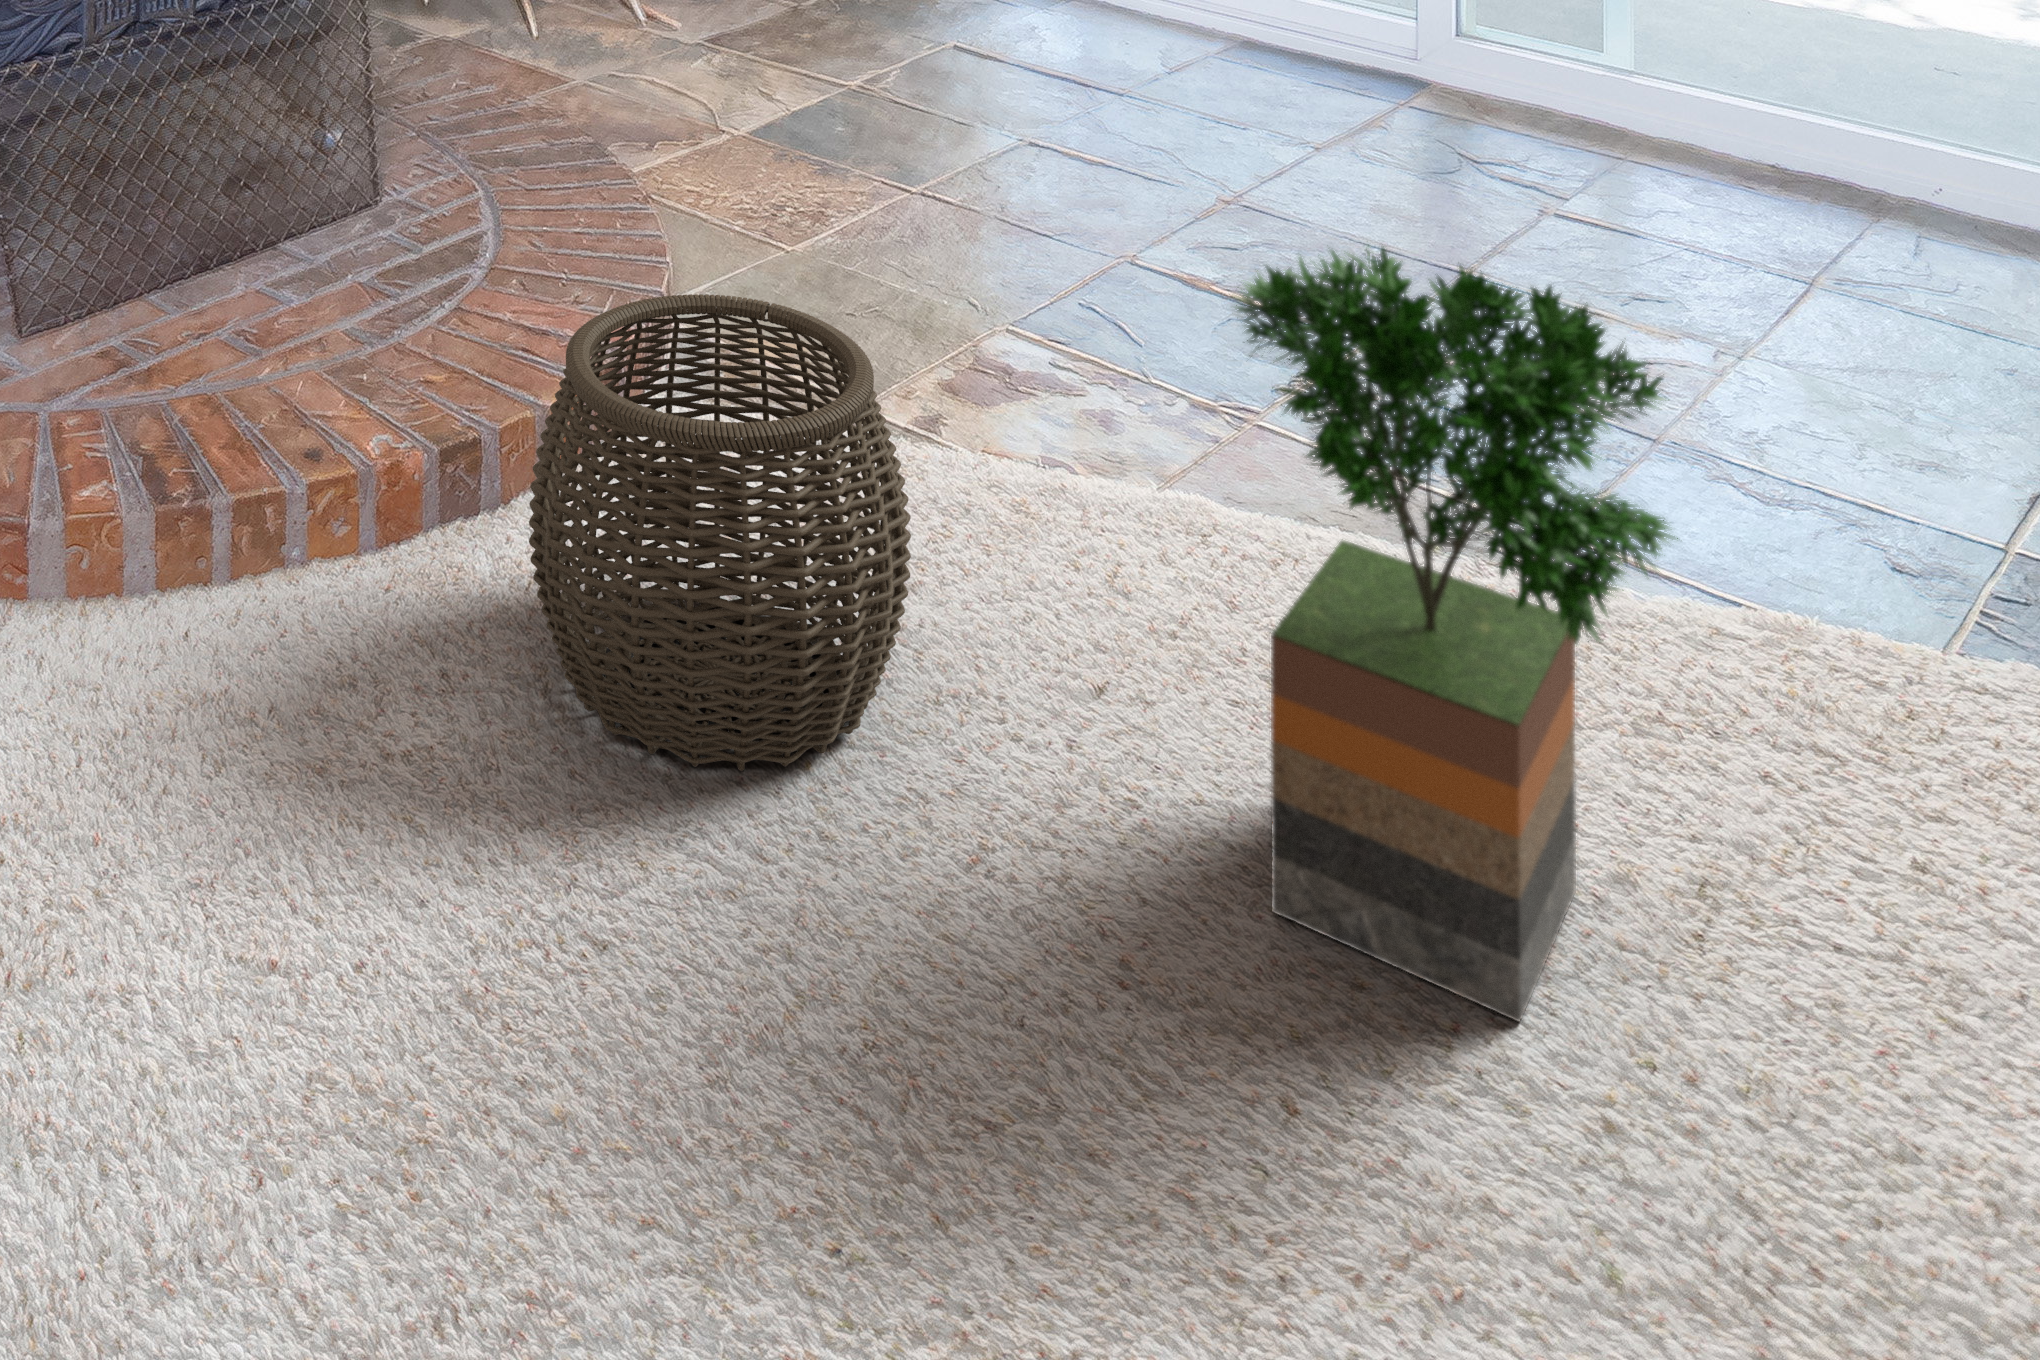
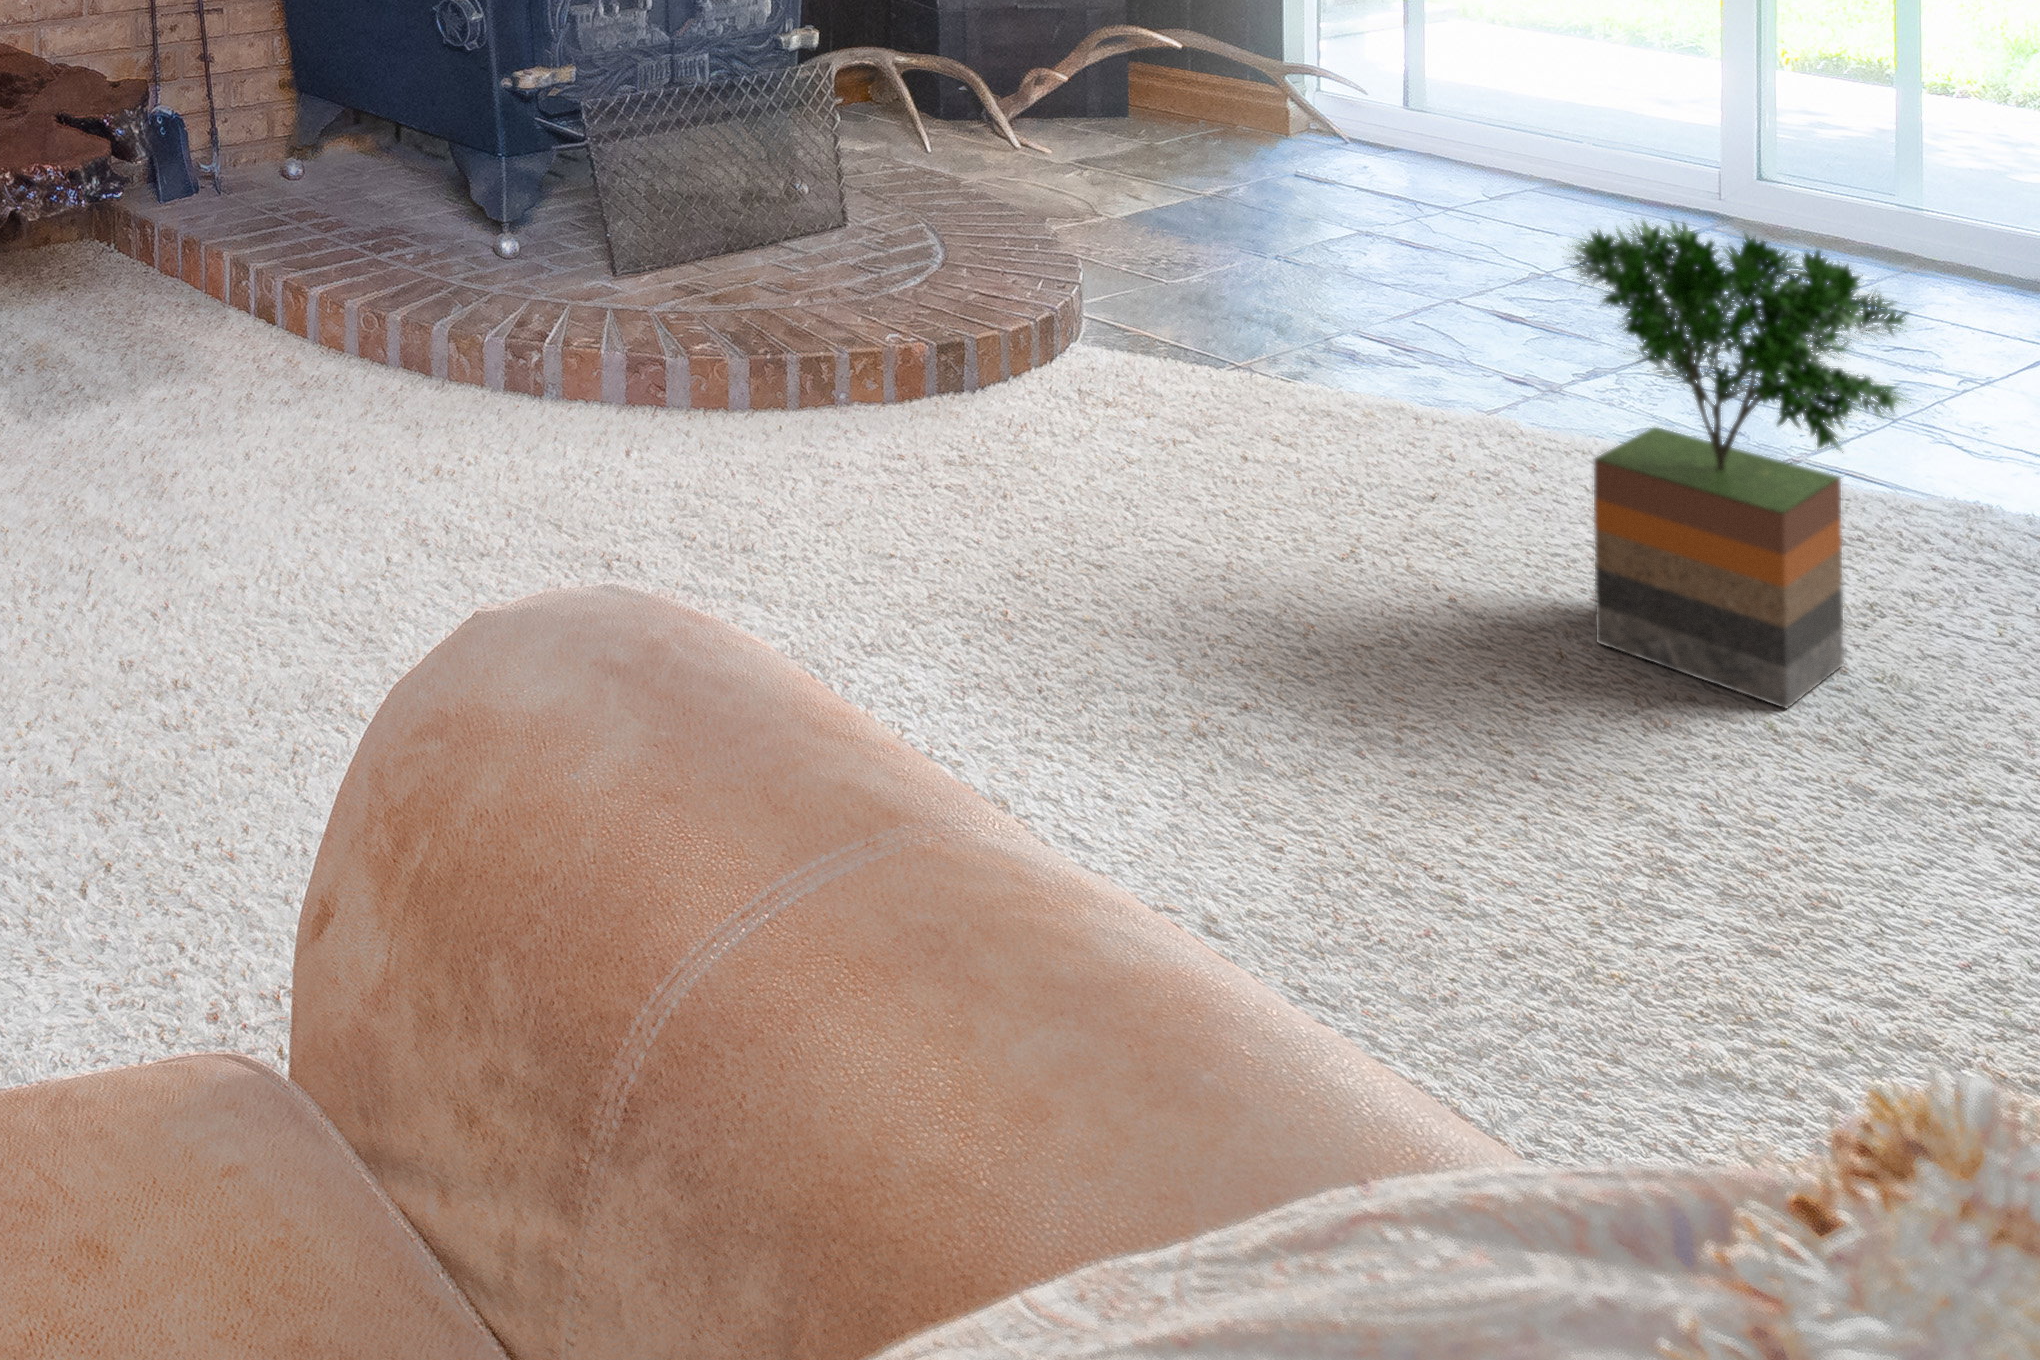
woven basket: present [529,294,911,771] -> none [1023,253,1313,540]

